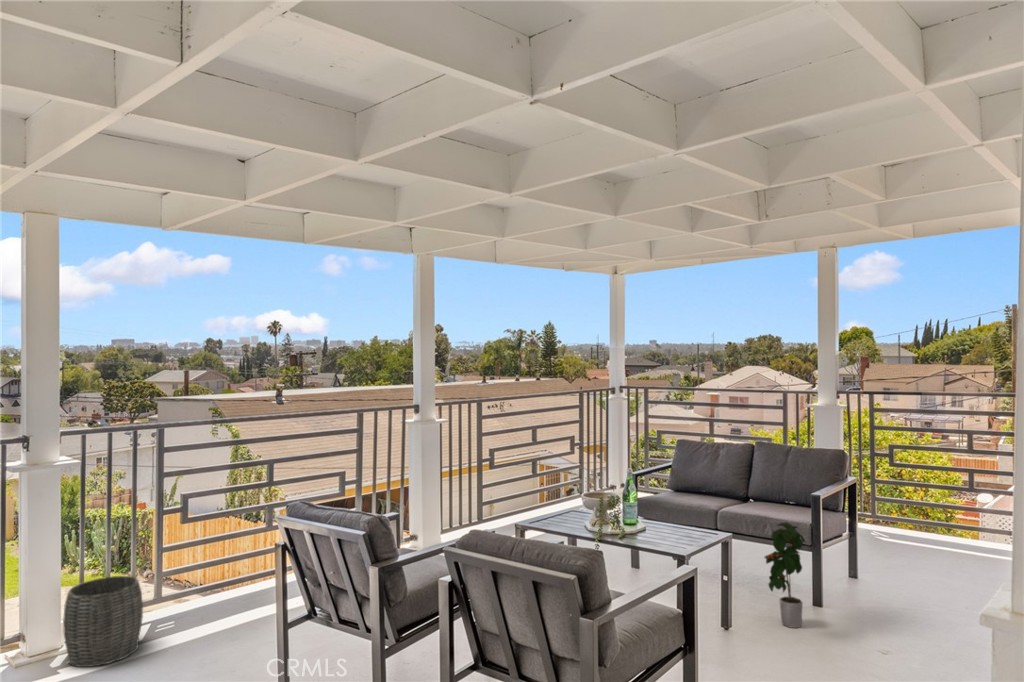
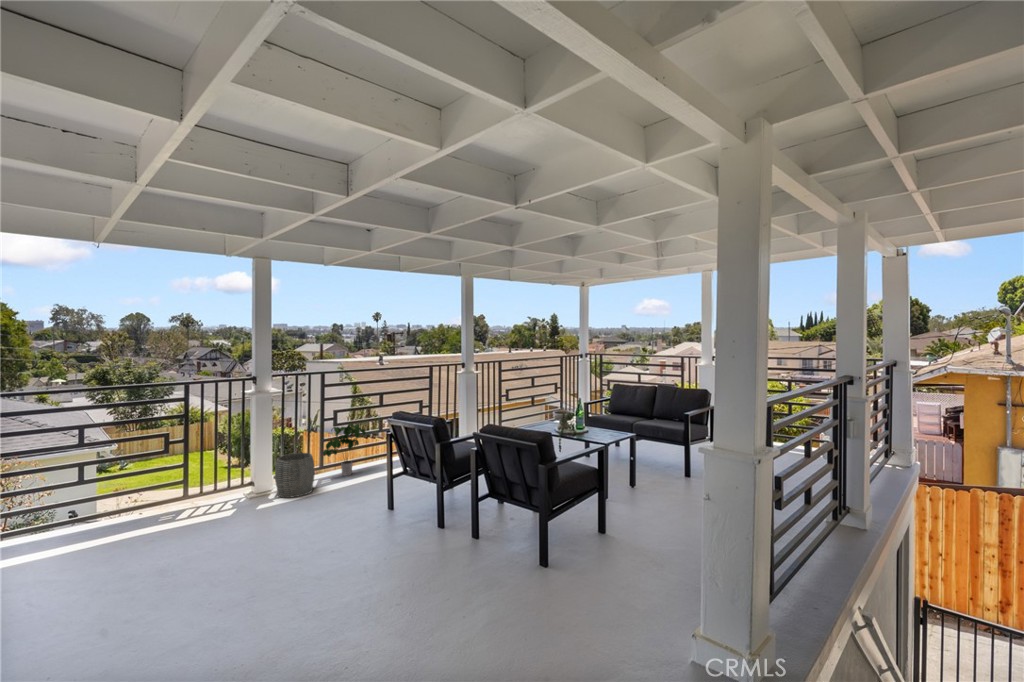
potted plant: present [765,522,805,628] -> present [323,424,366,476]

